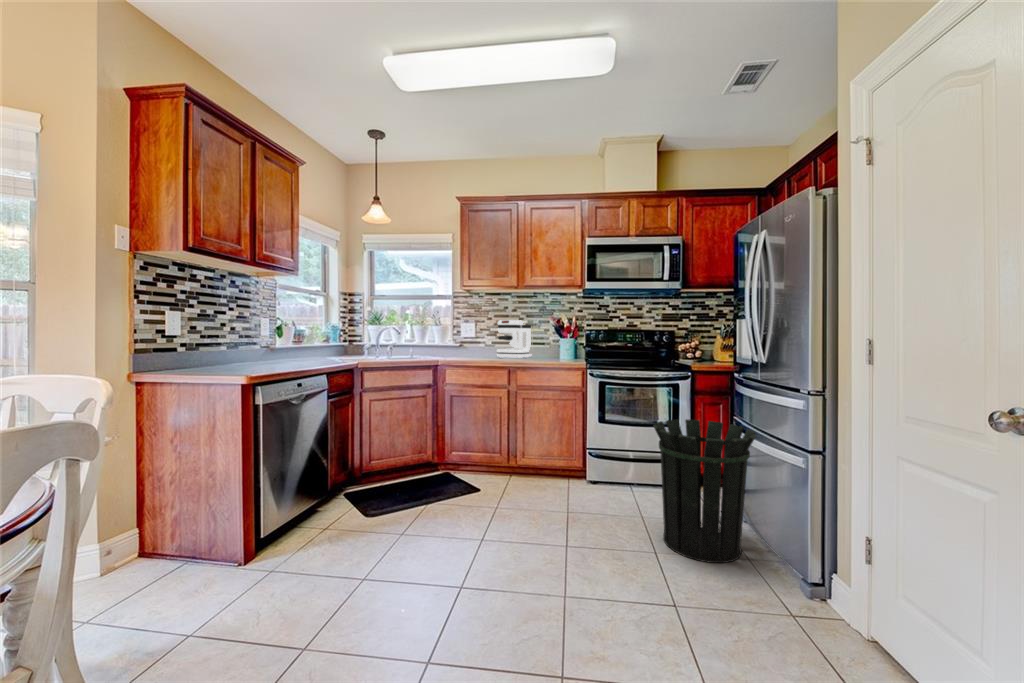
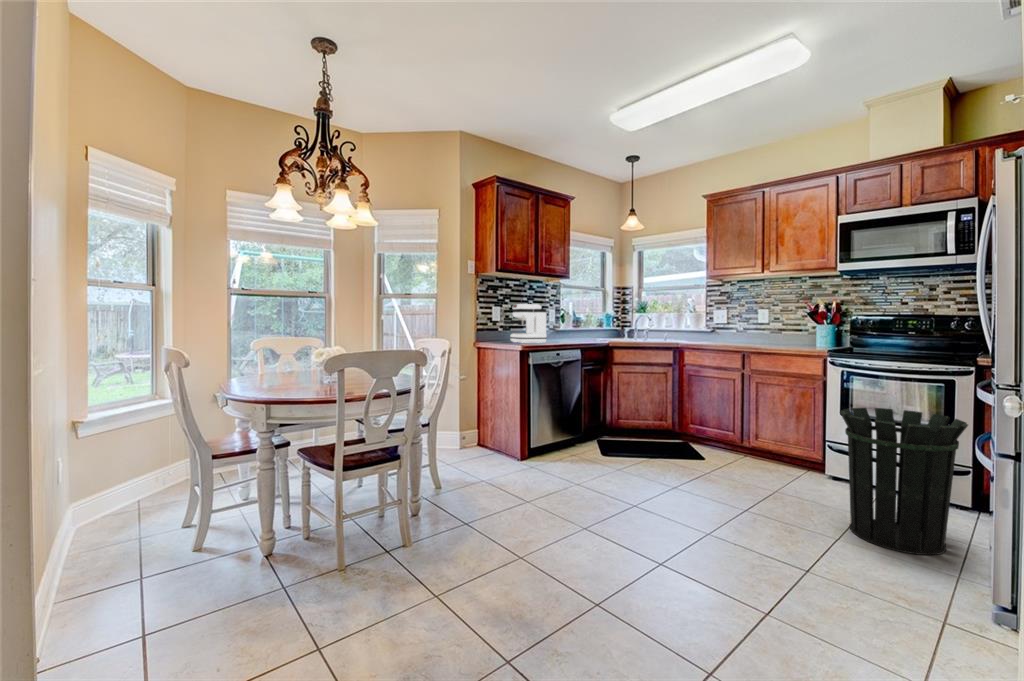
coffee maker: present [496,320,532,358] -> present [503,304,547,343]

